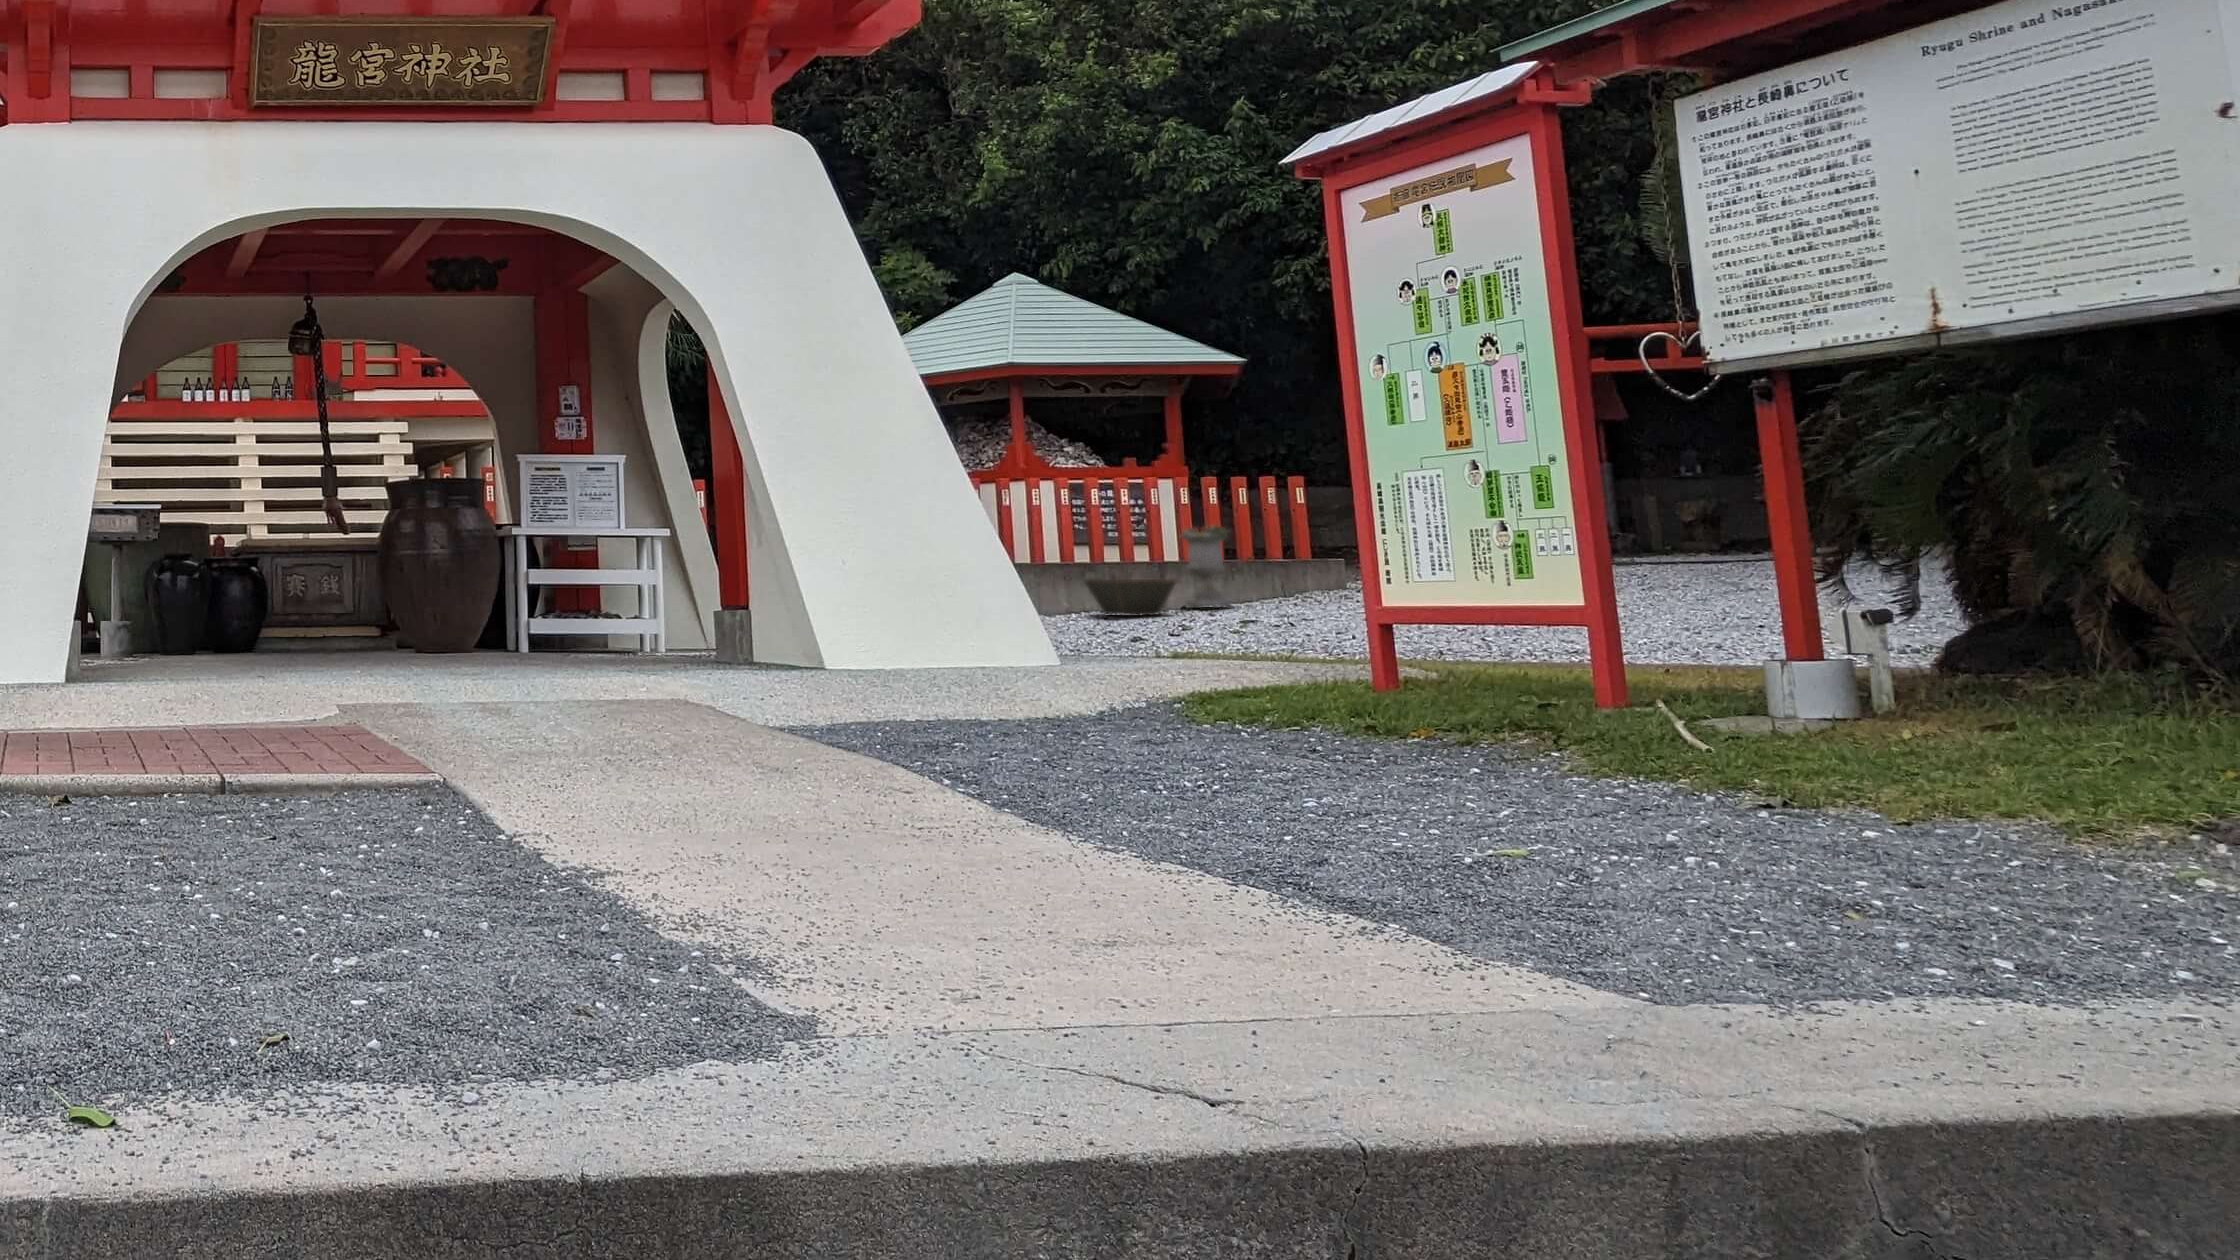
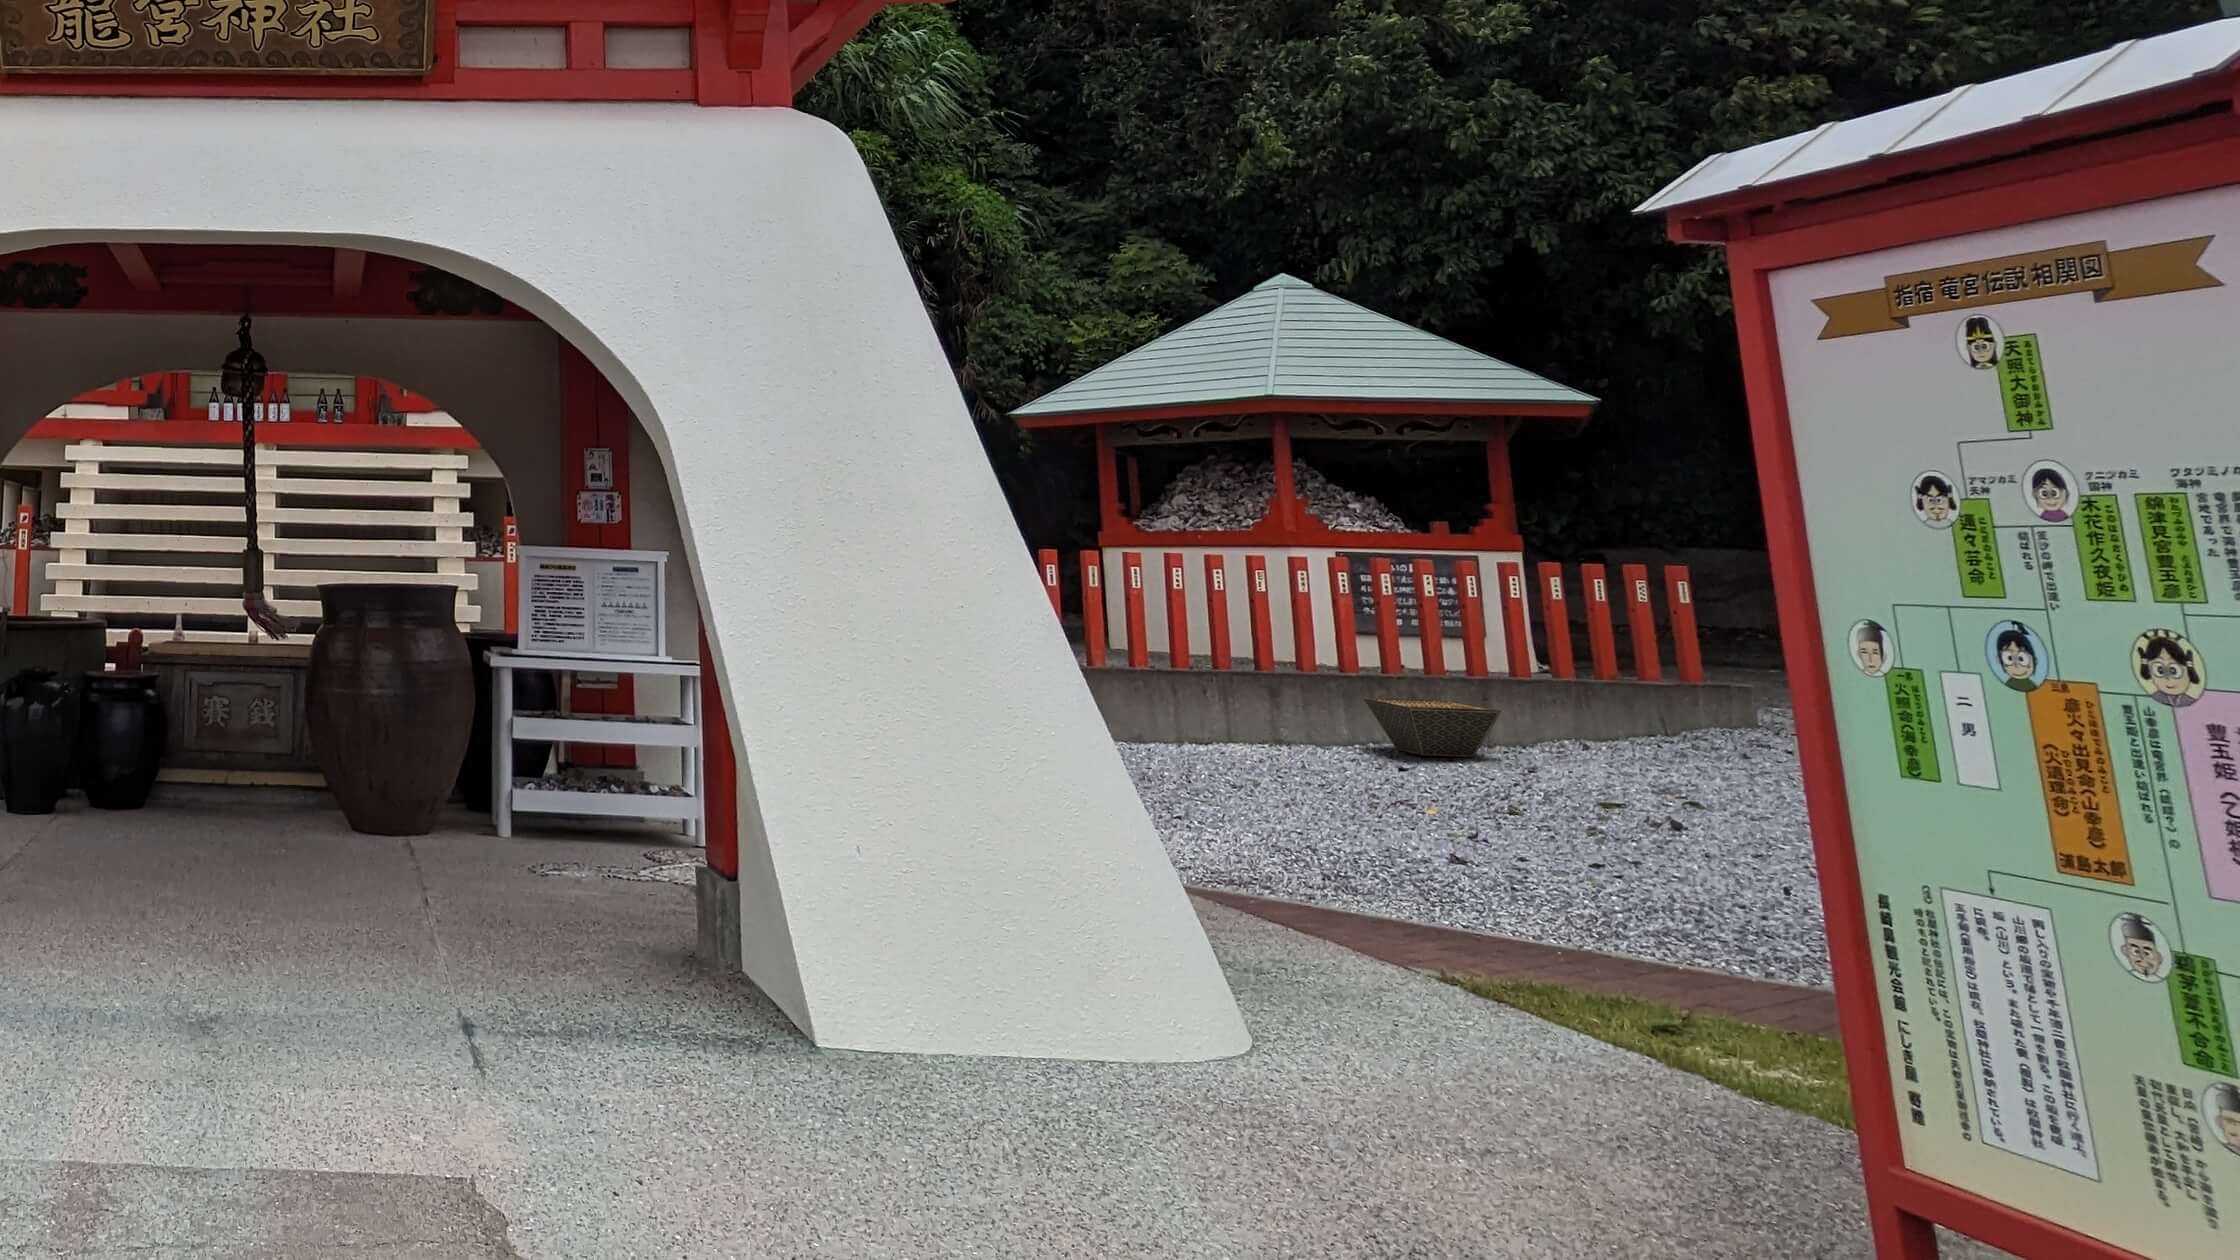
planter: present [1181,525,1232,608] -> none [1505,631,1585,750]

